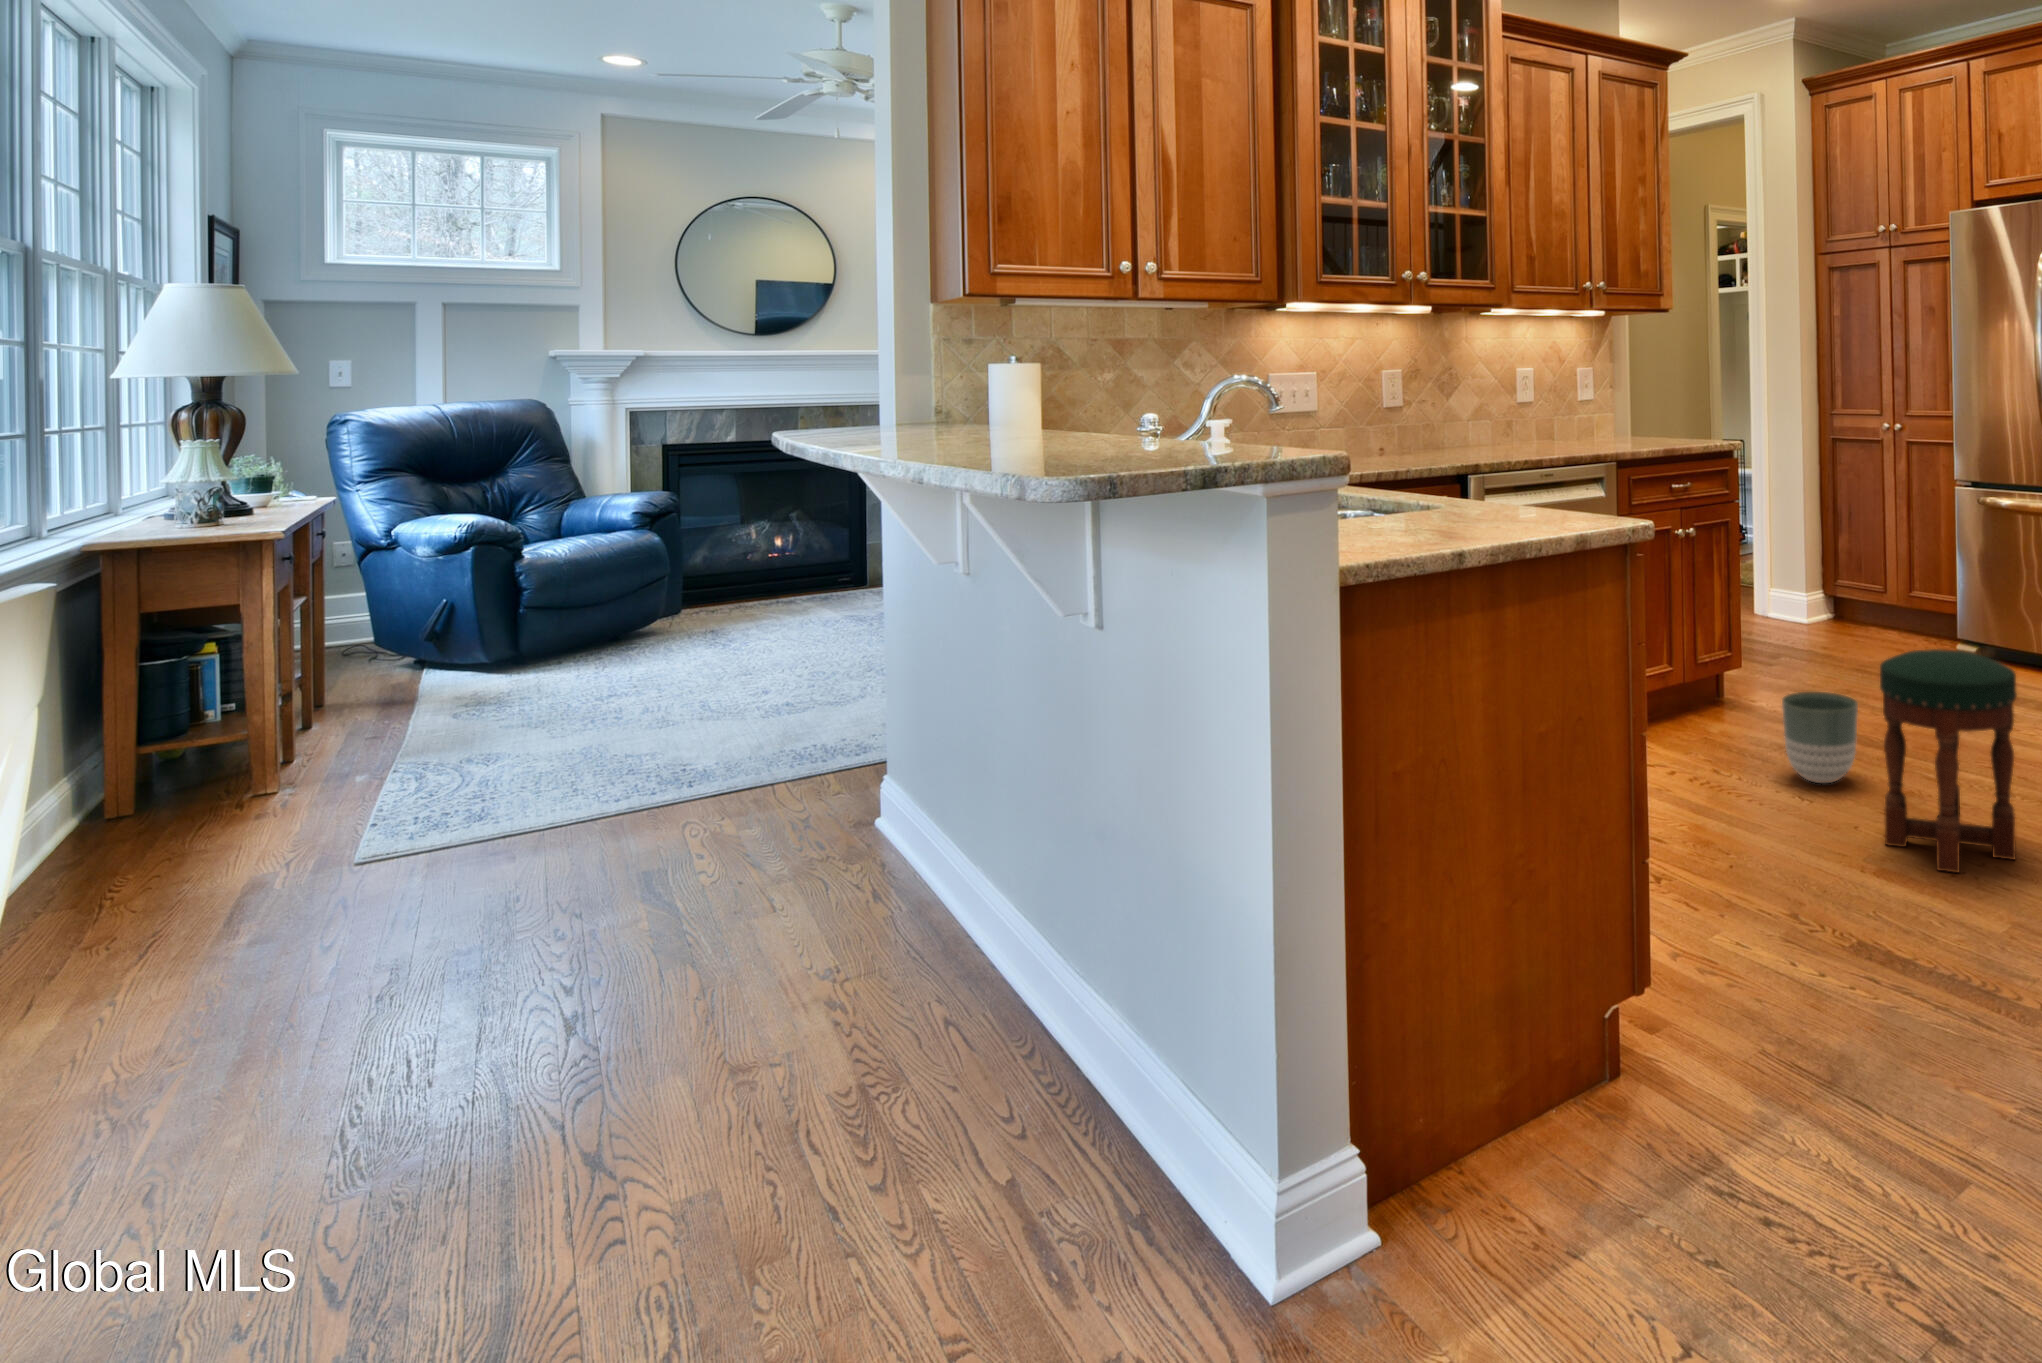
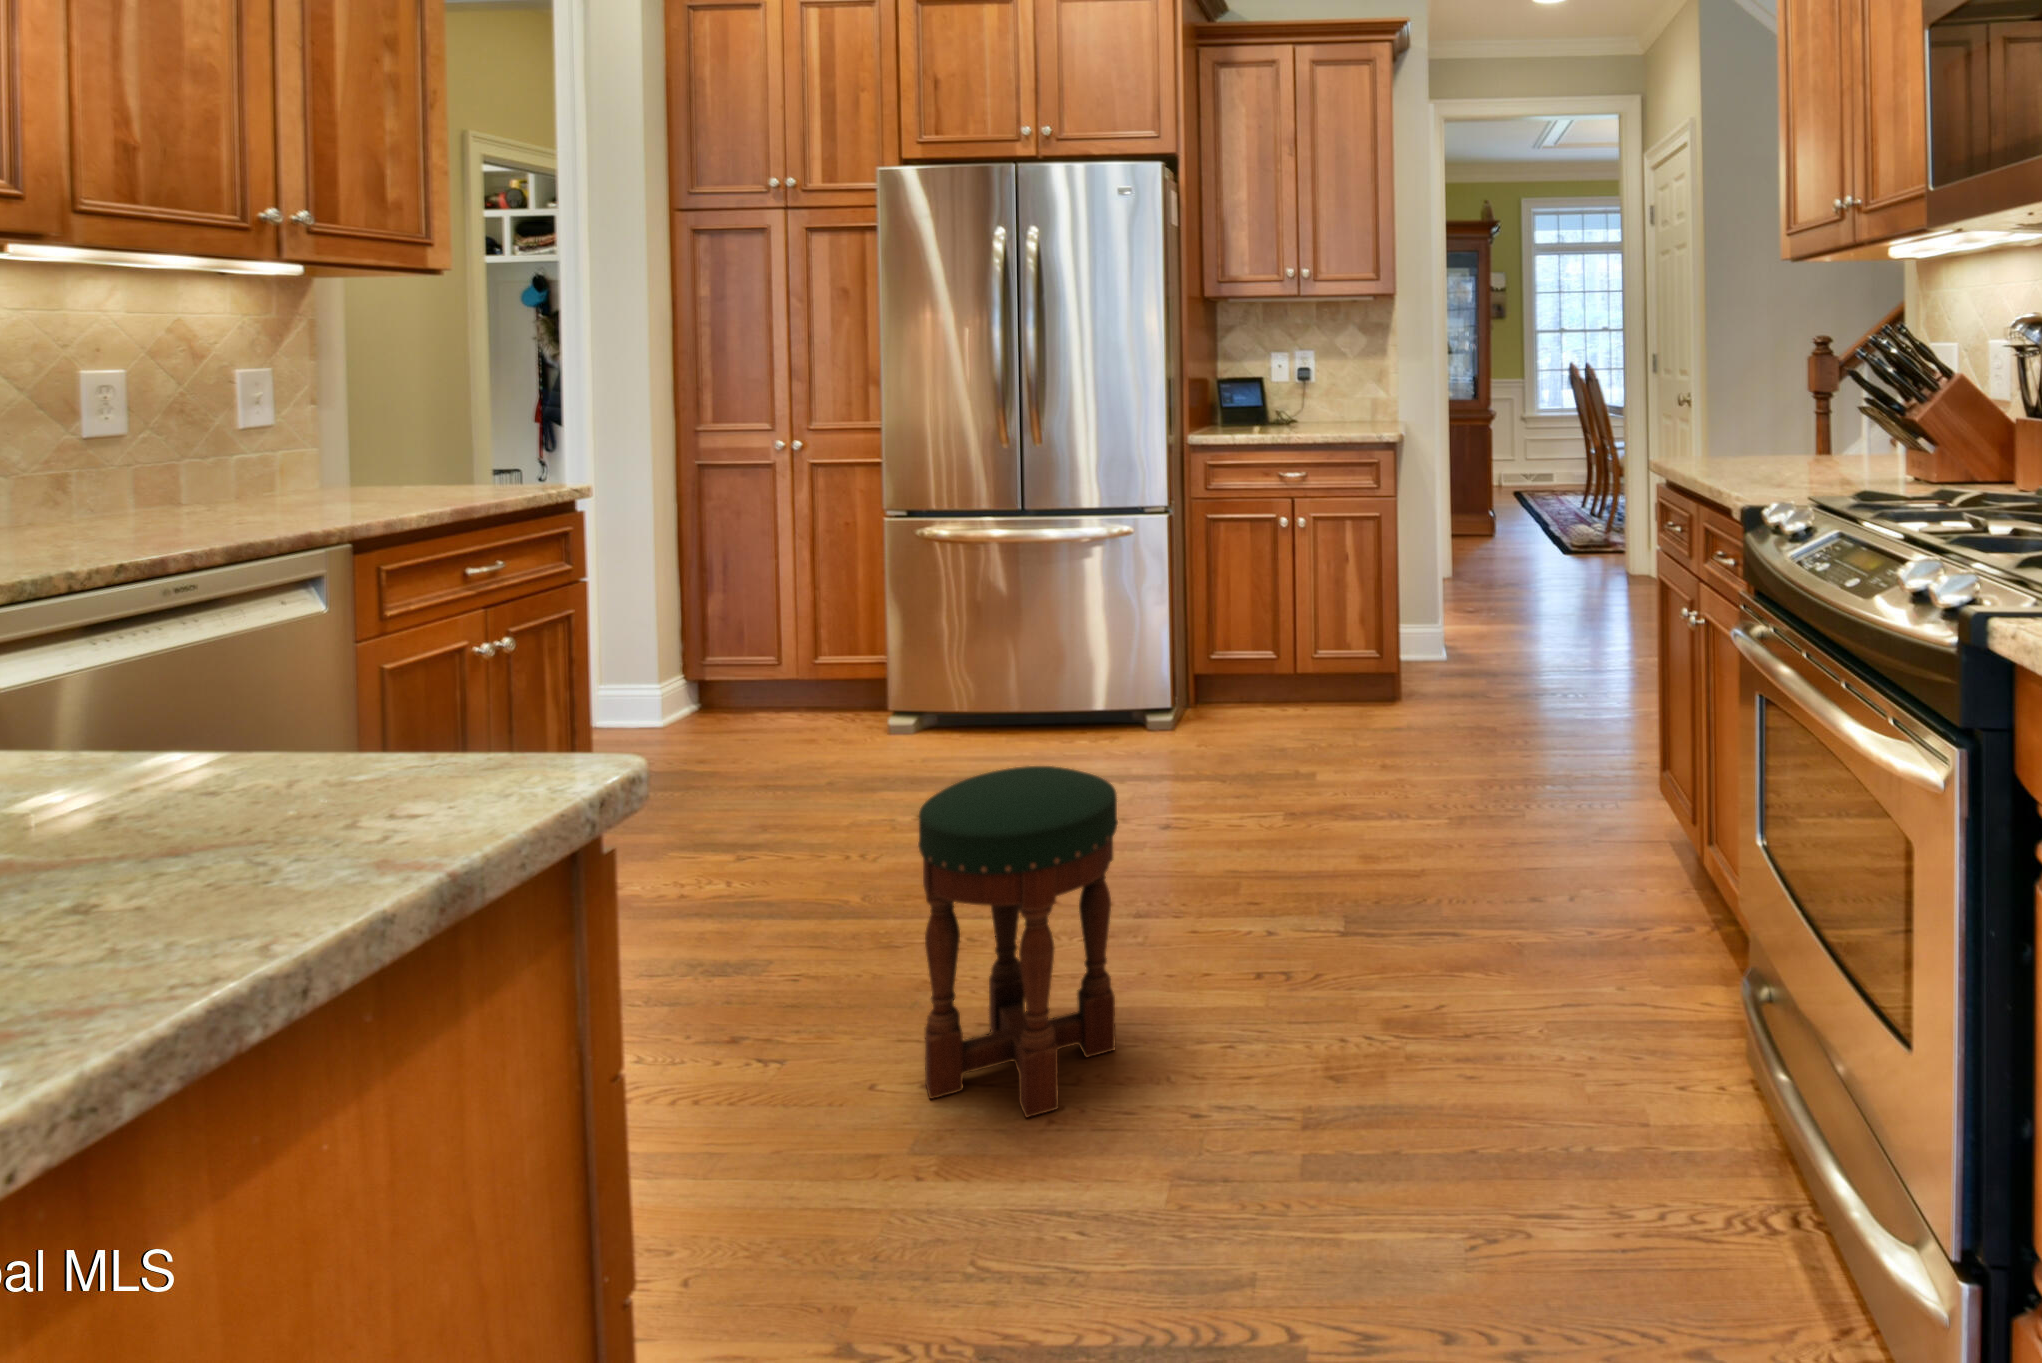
planter: present [1782,692,1858,783] -> none [713,859,840,1015]

